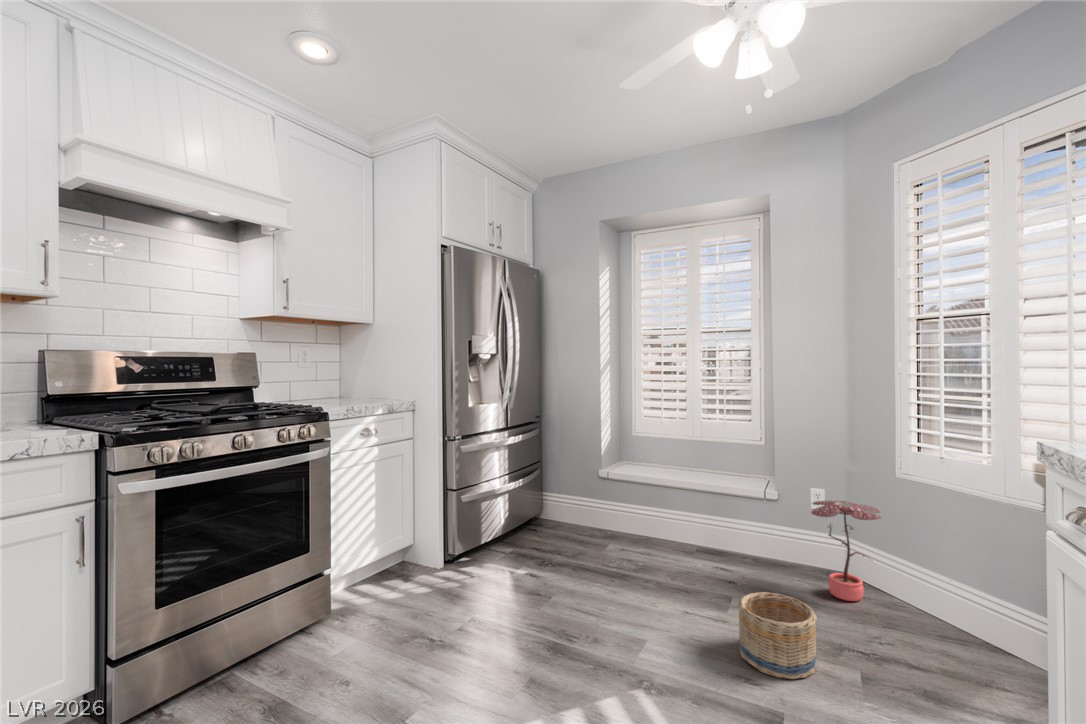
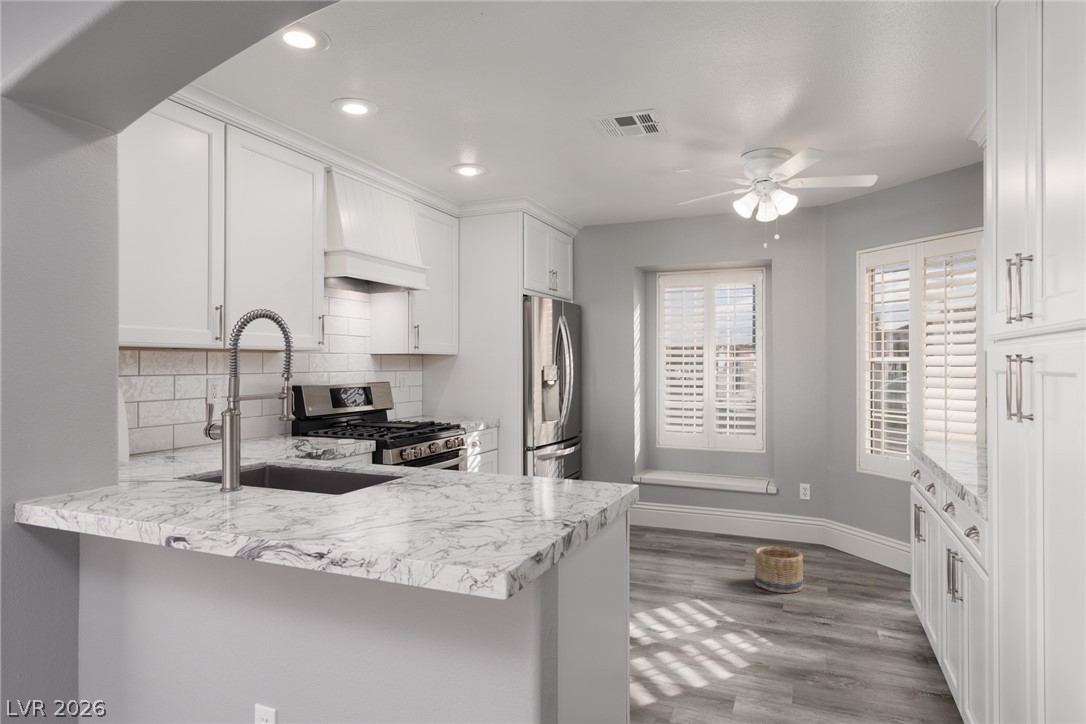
potted plant: present [811,501,881,601] -> none [800,490,847,559]

